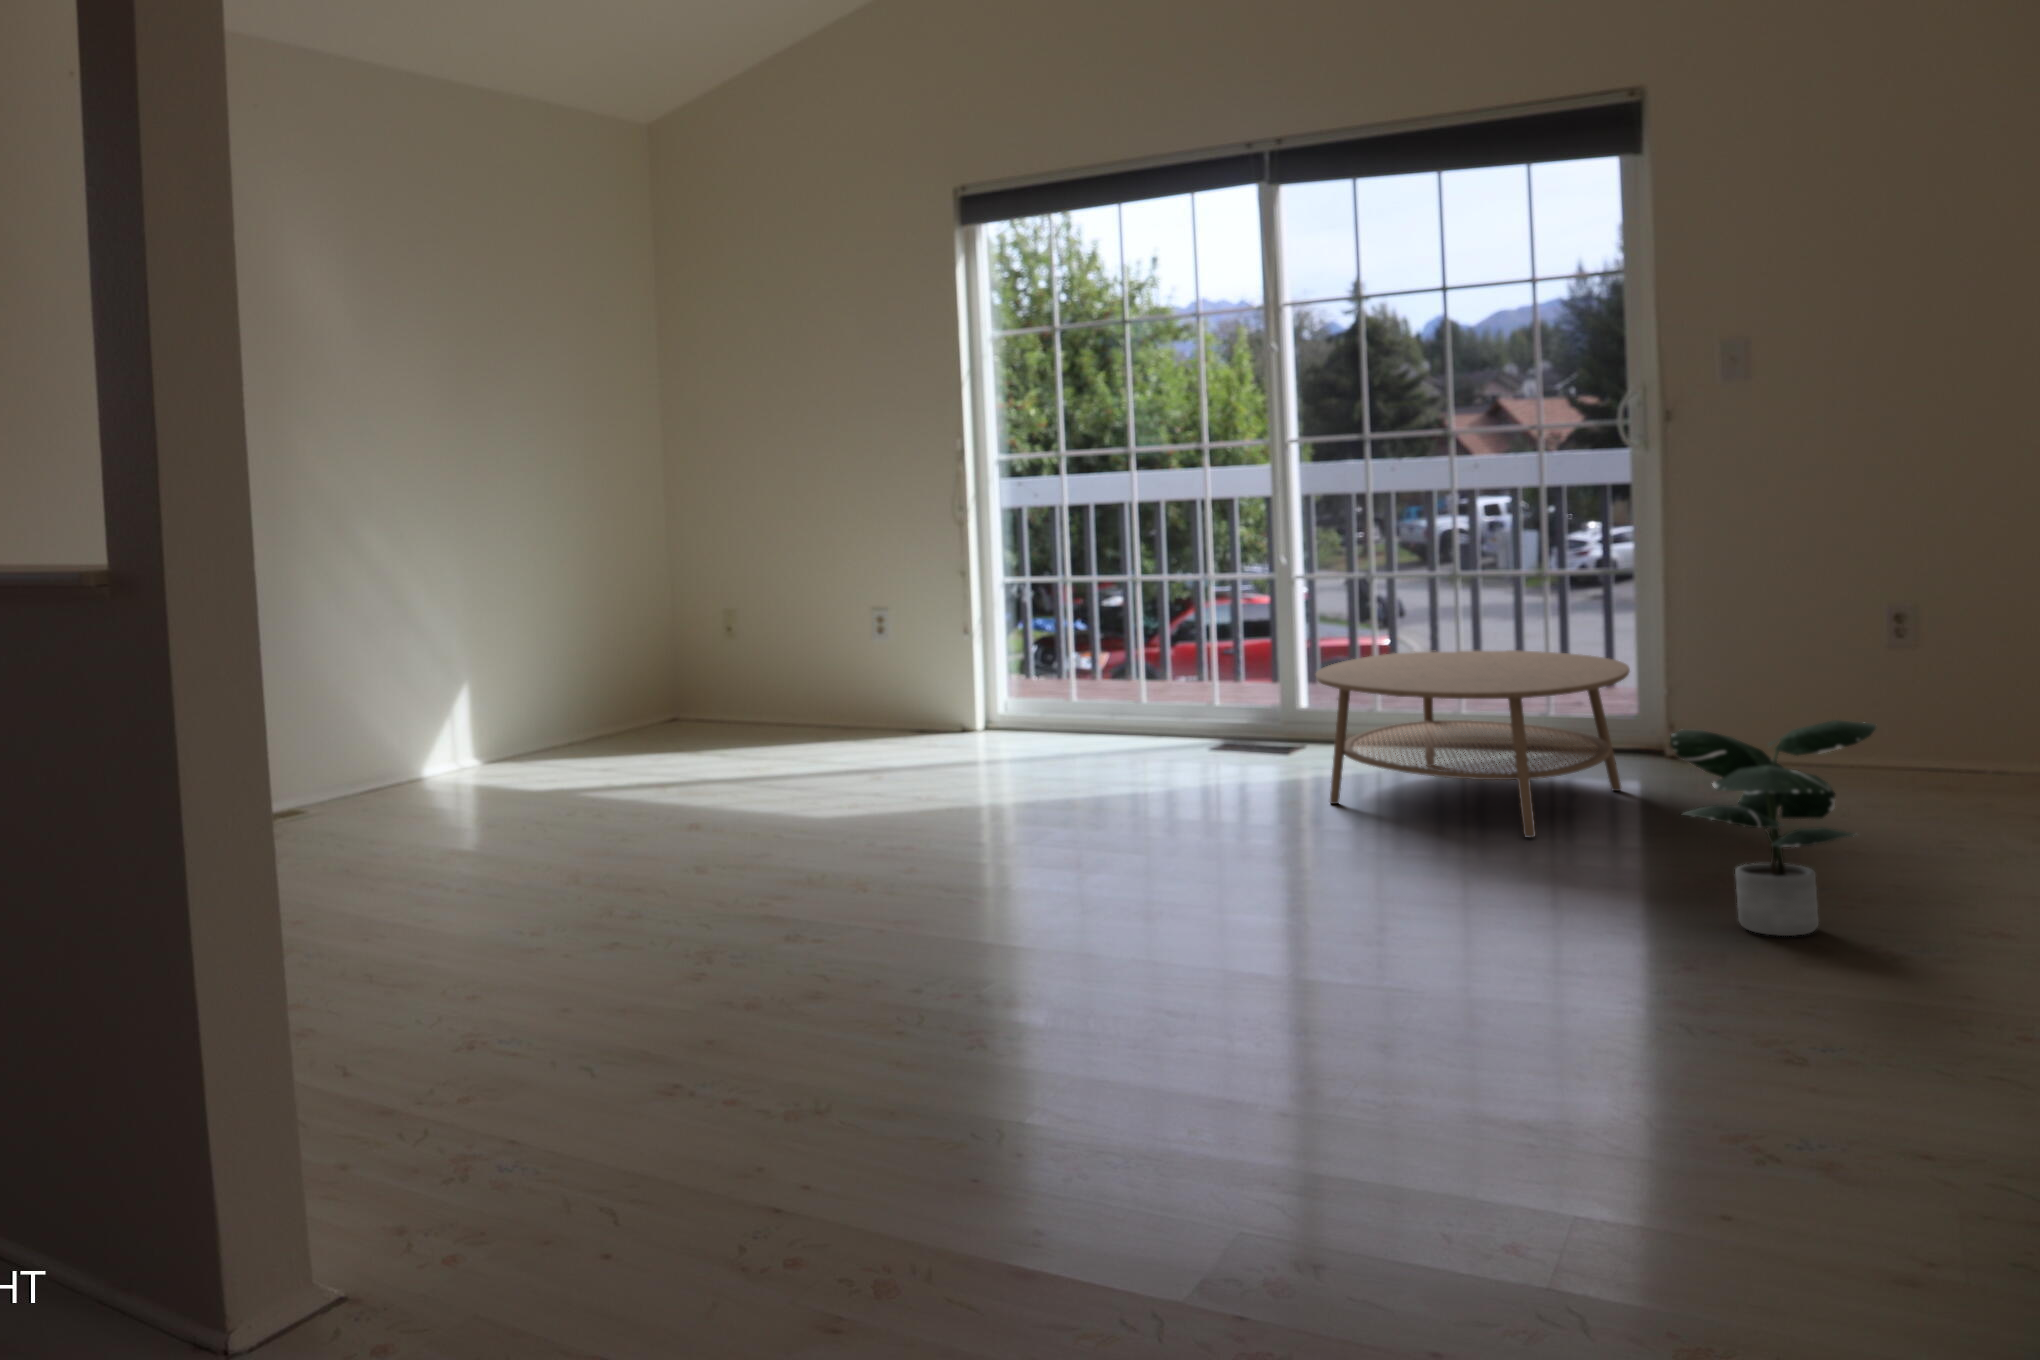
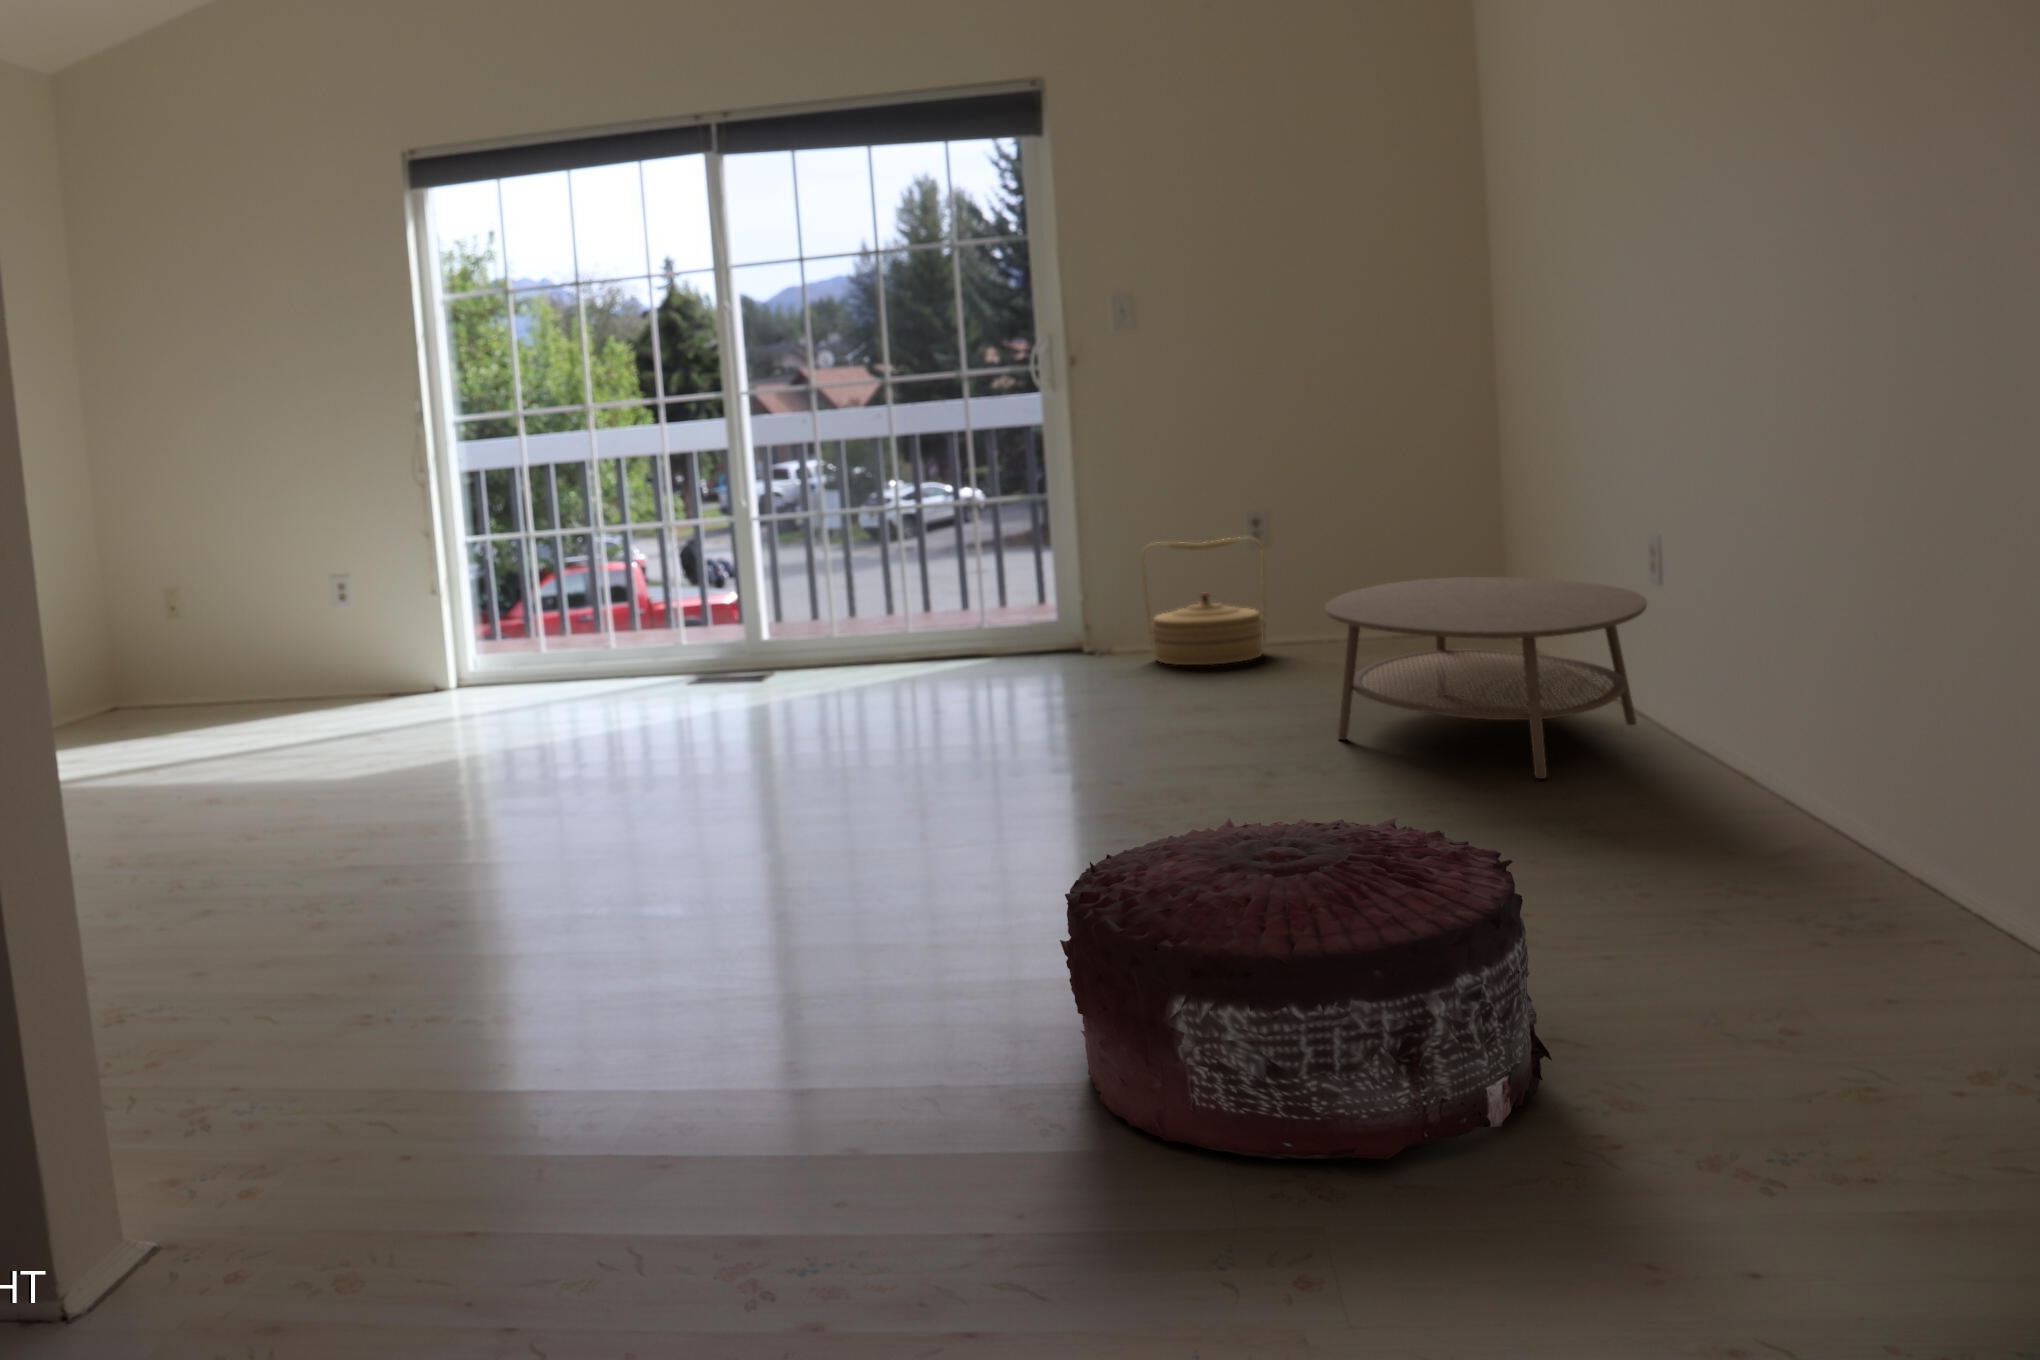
woven basket: none [1136,615,1257,739] -> present [1142,537,1266,665]
potted plant: present [1670,720,1876,936] -> none [1684,672,1895,890]
pouf: none [1061,848,1551,1174] -> present [1060,818,1552,1159]

